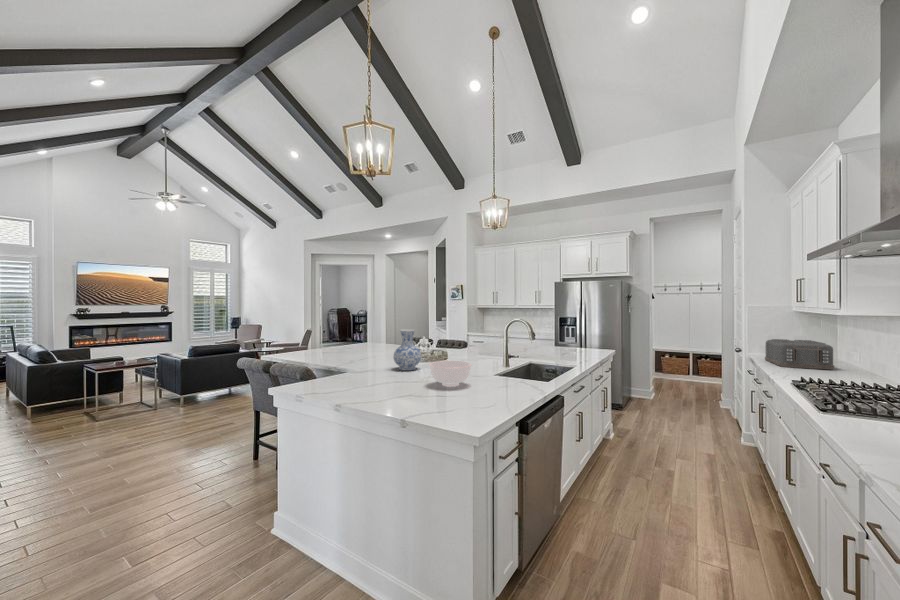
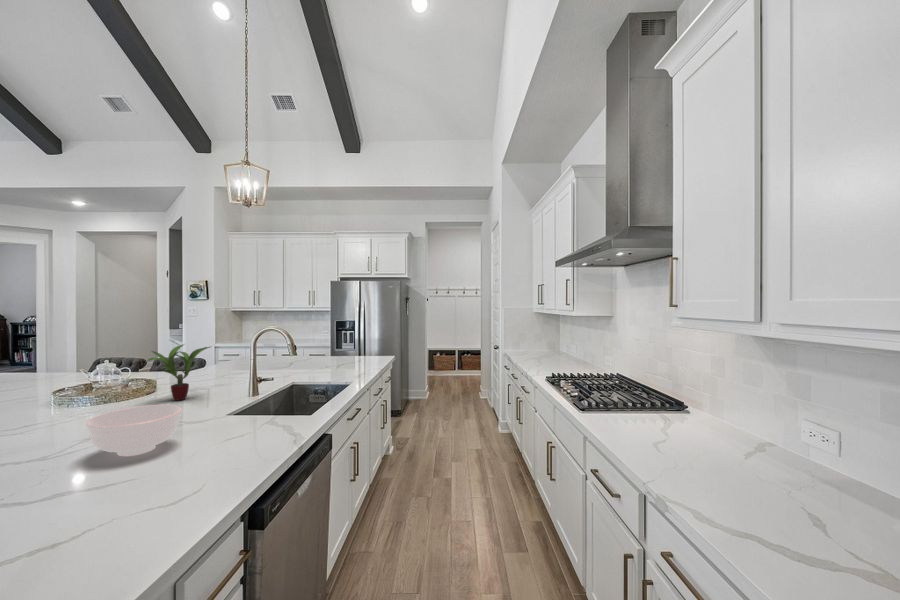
potted plant: none [444,328,478,364] -> present [148,345,210,400]
vase: present [393,329,421,370] -> none [23,354,93,430]
toaster: present [765,339,834,370] -> none [520,337,569,363]

